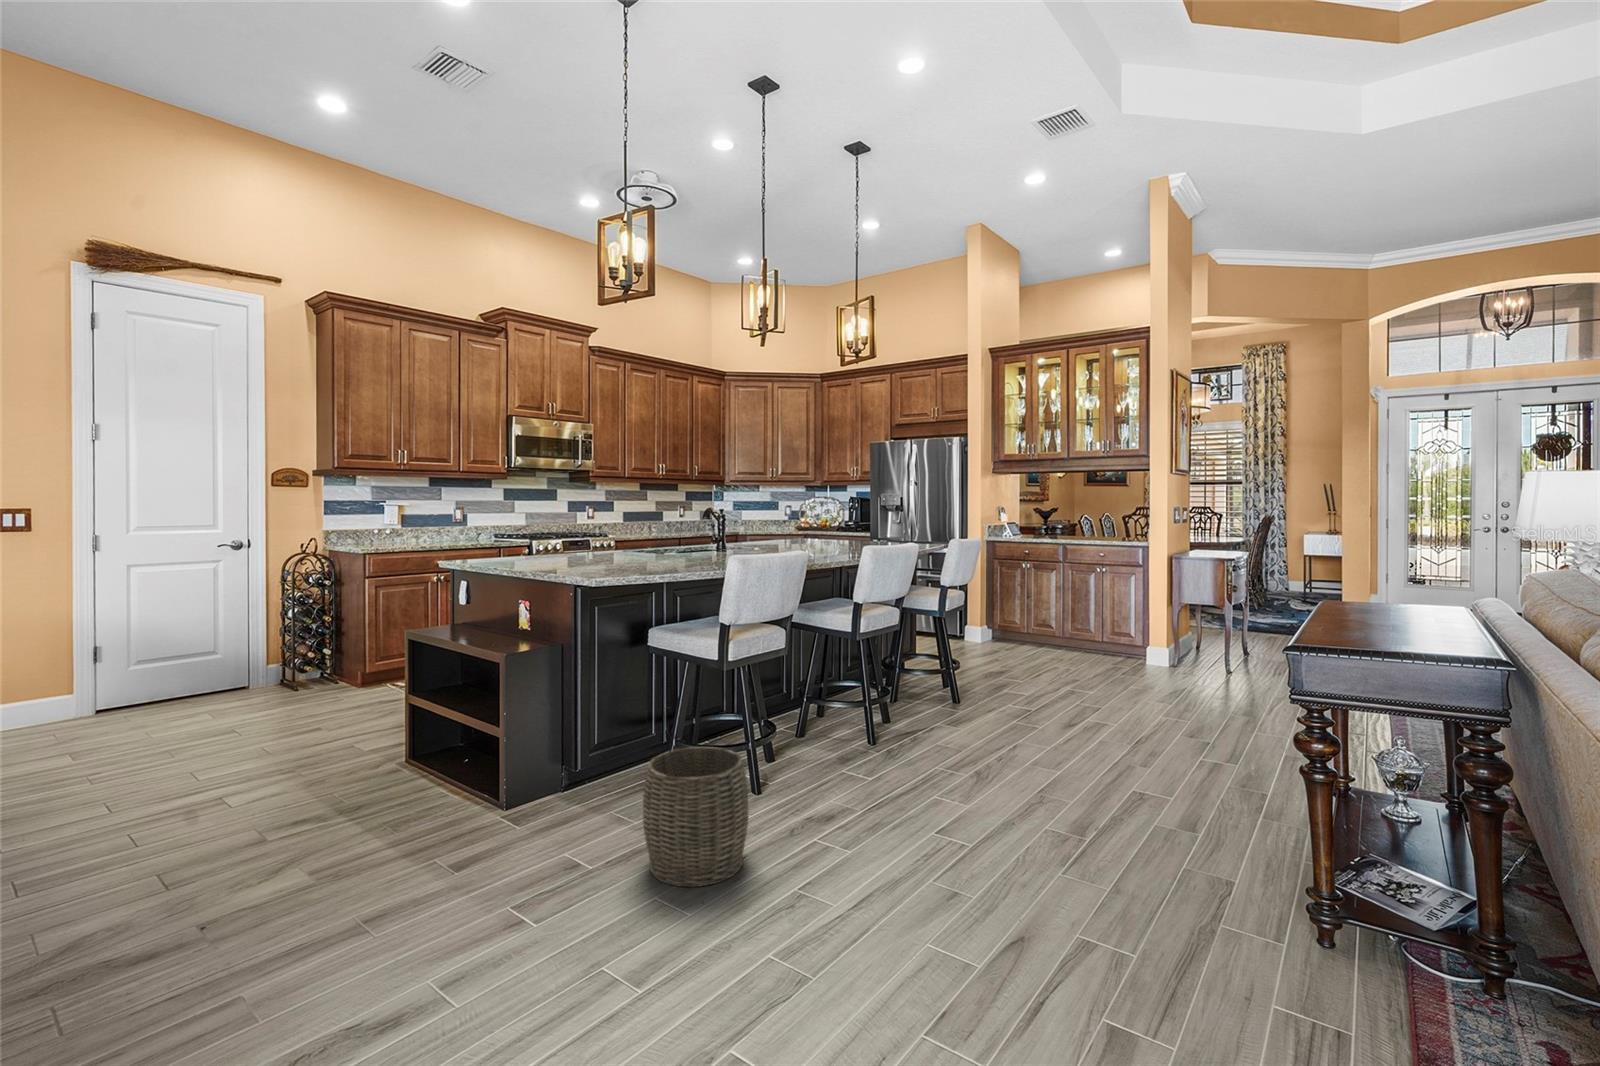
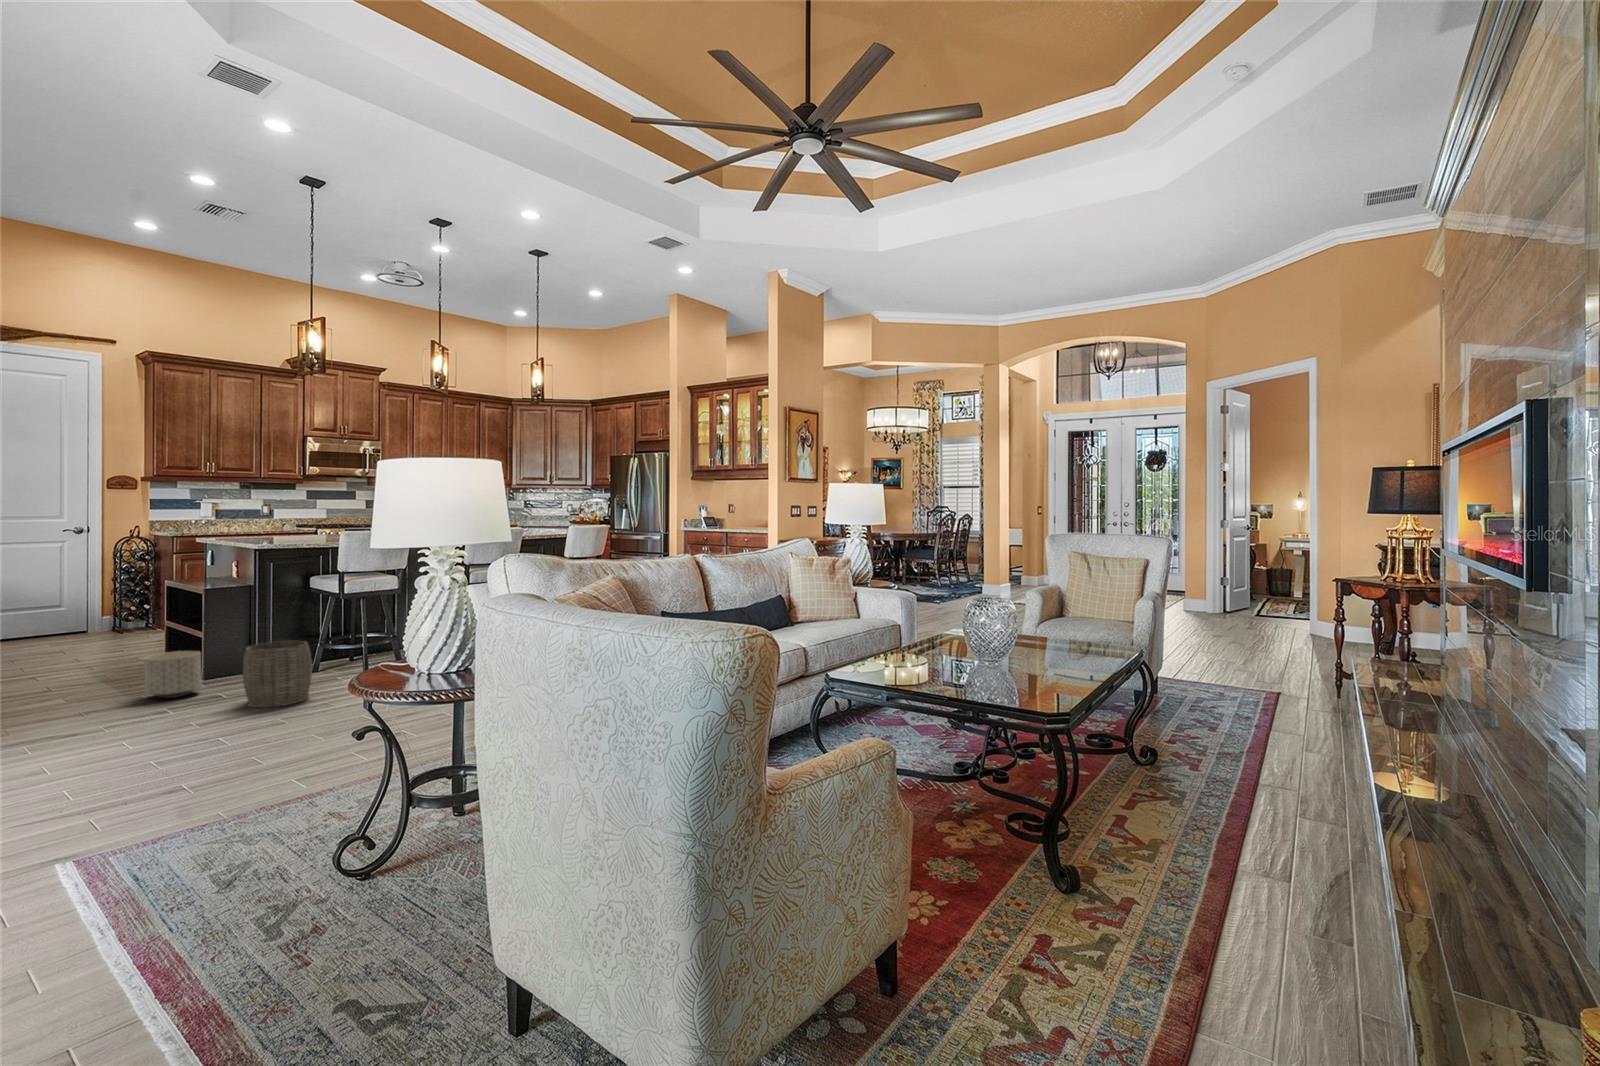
planter: none [451,762,537,856] -> present [144,651,202,698]

